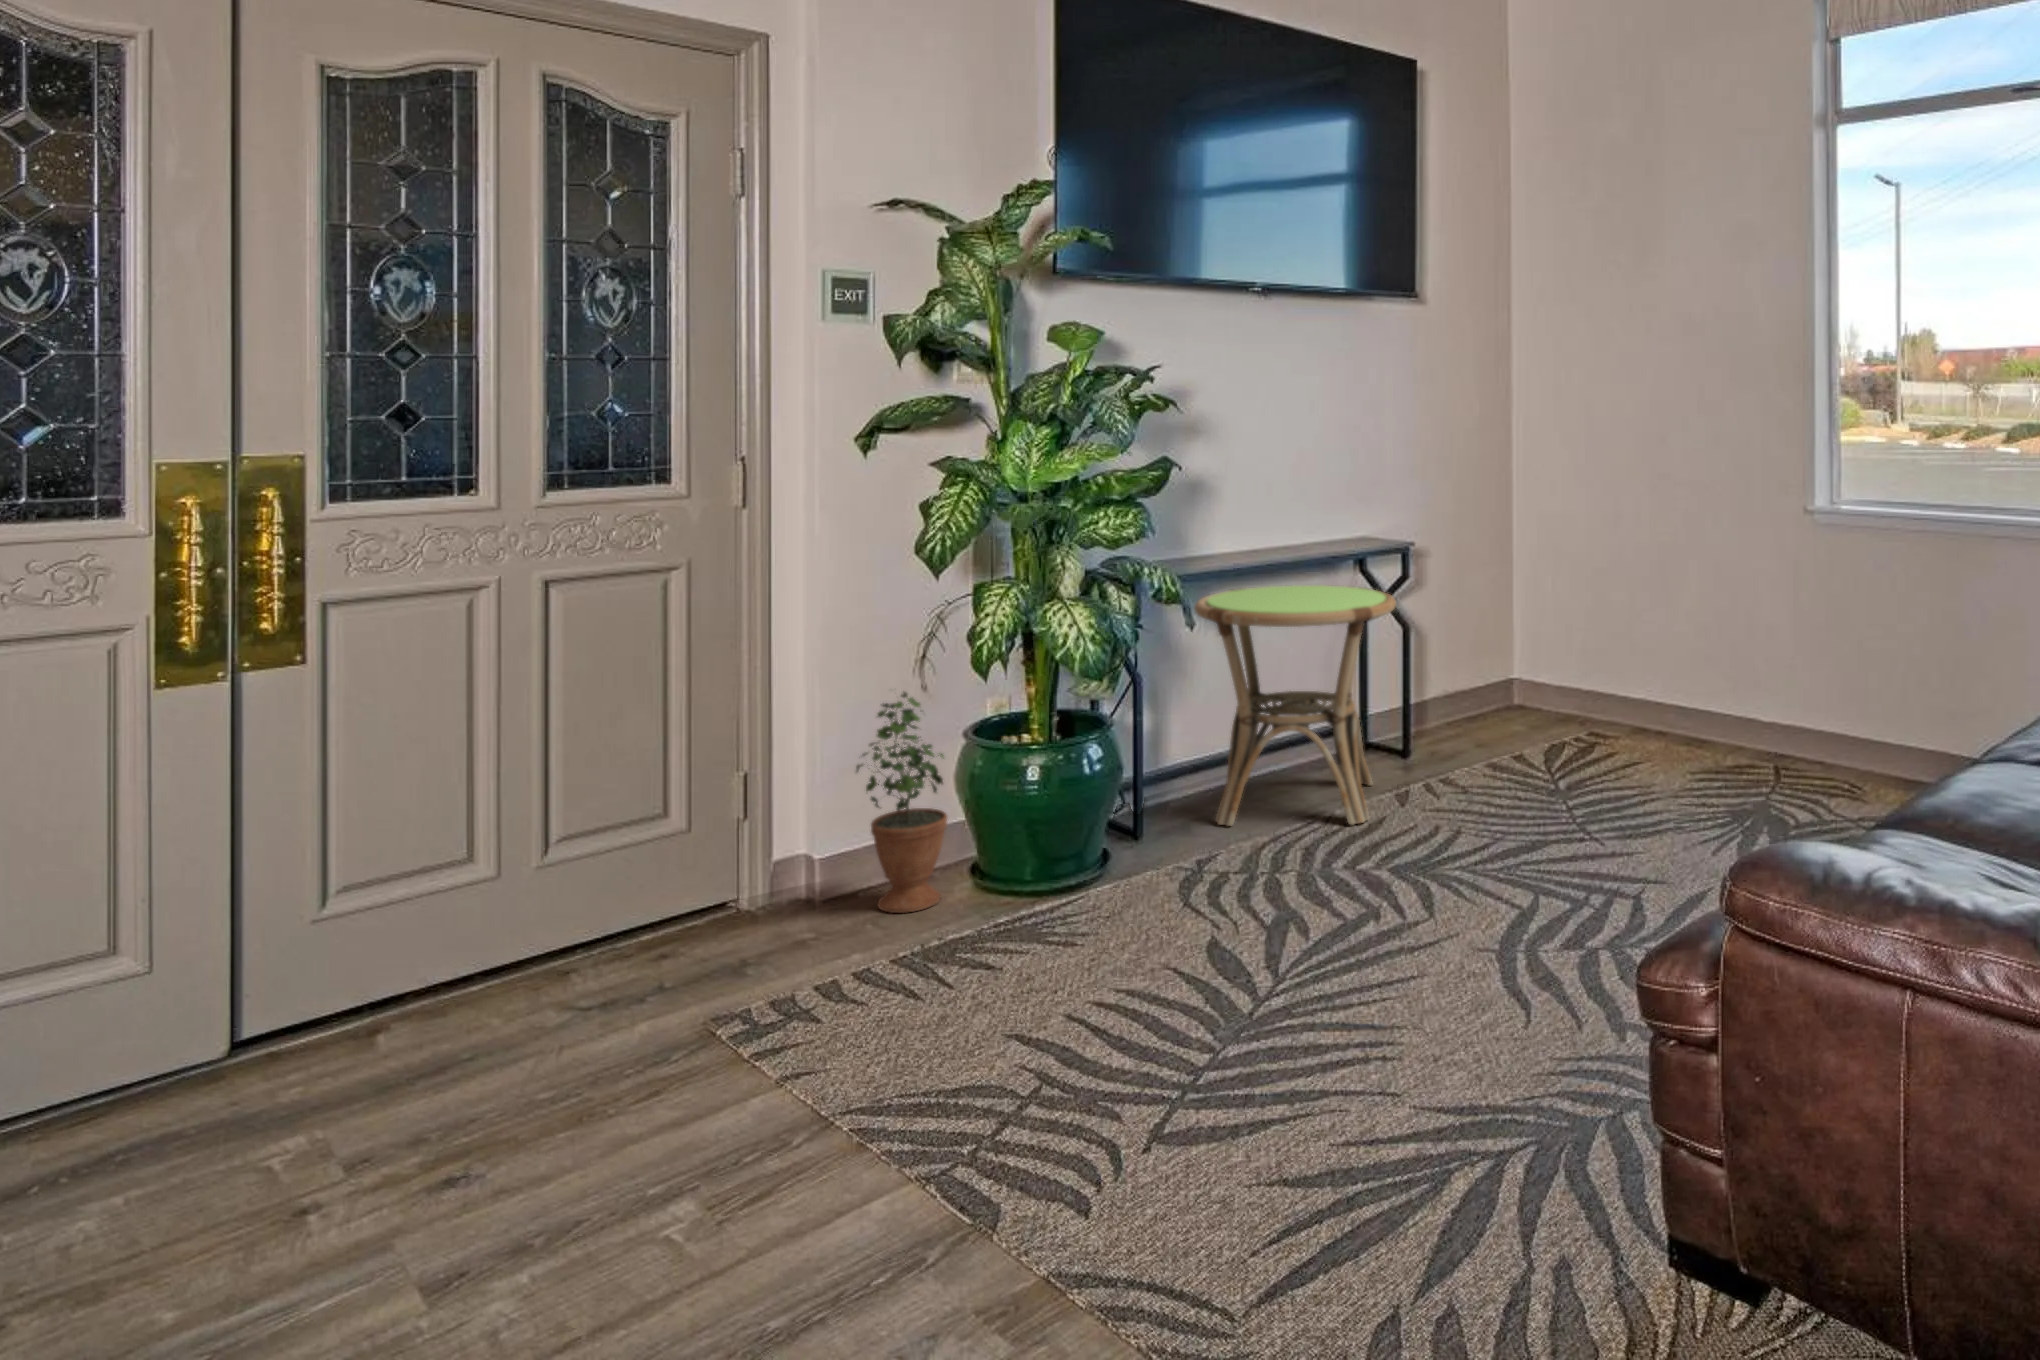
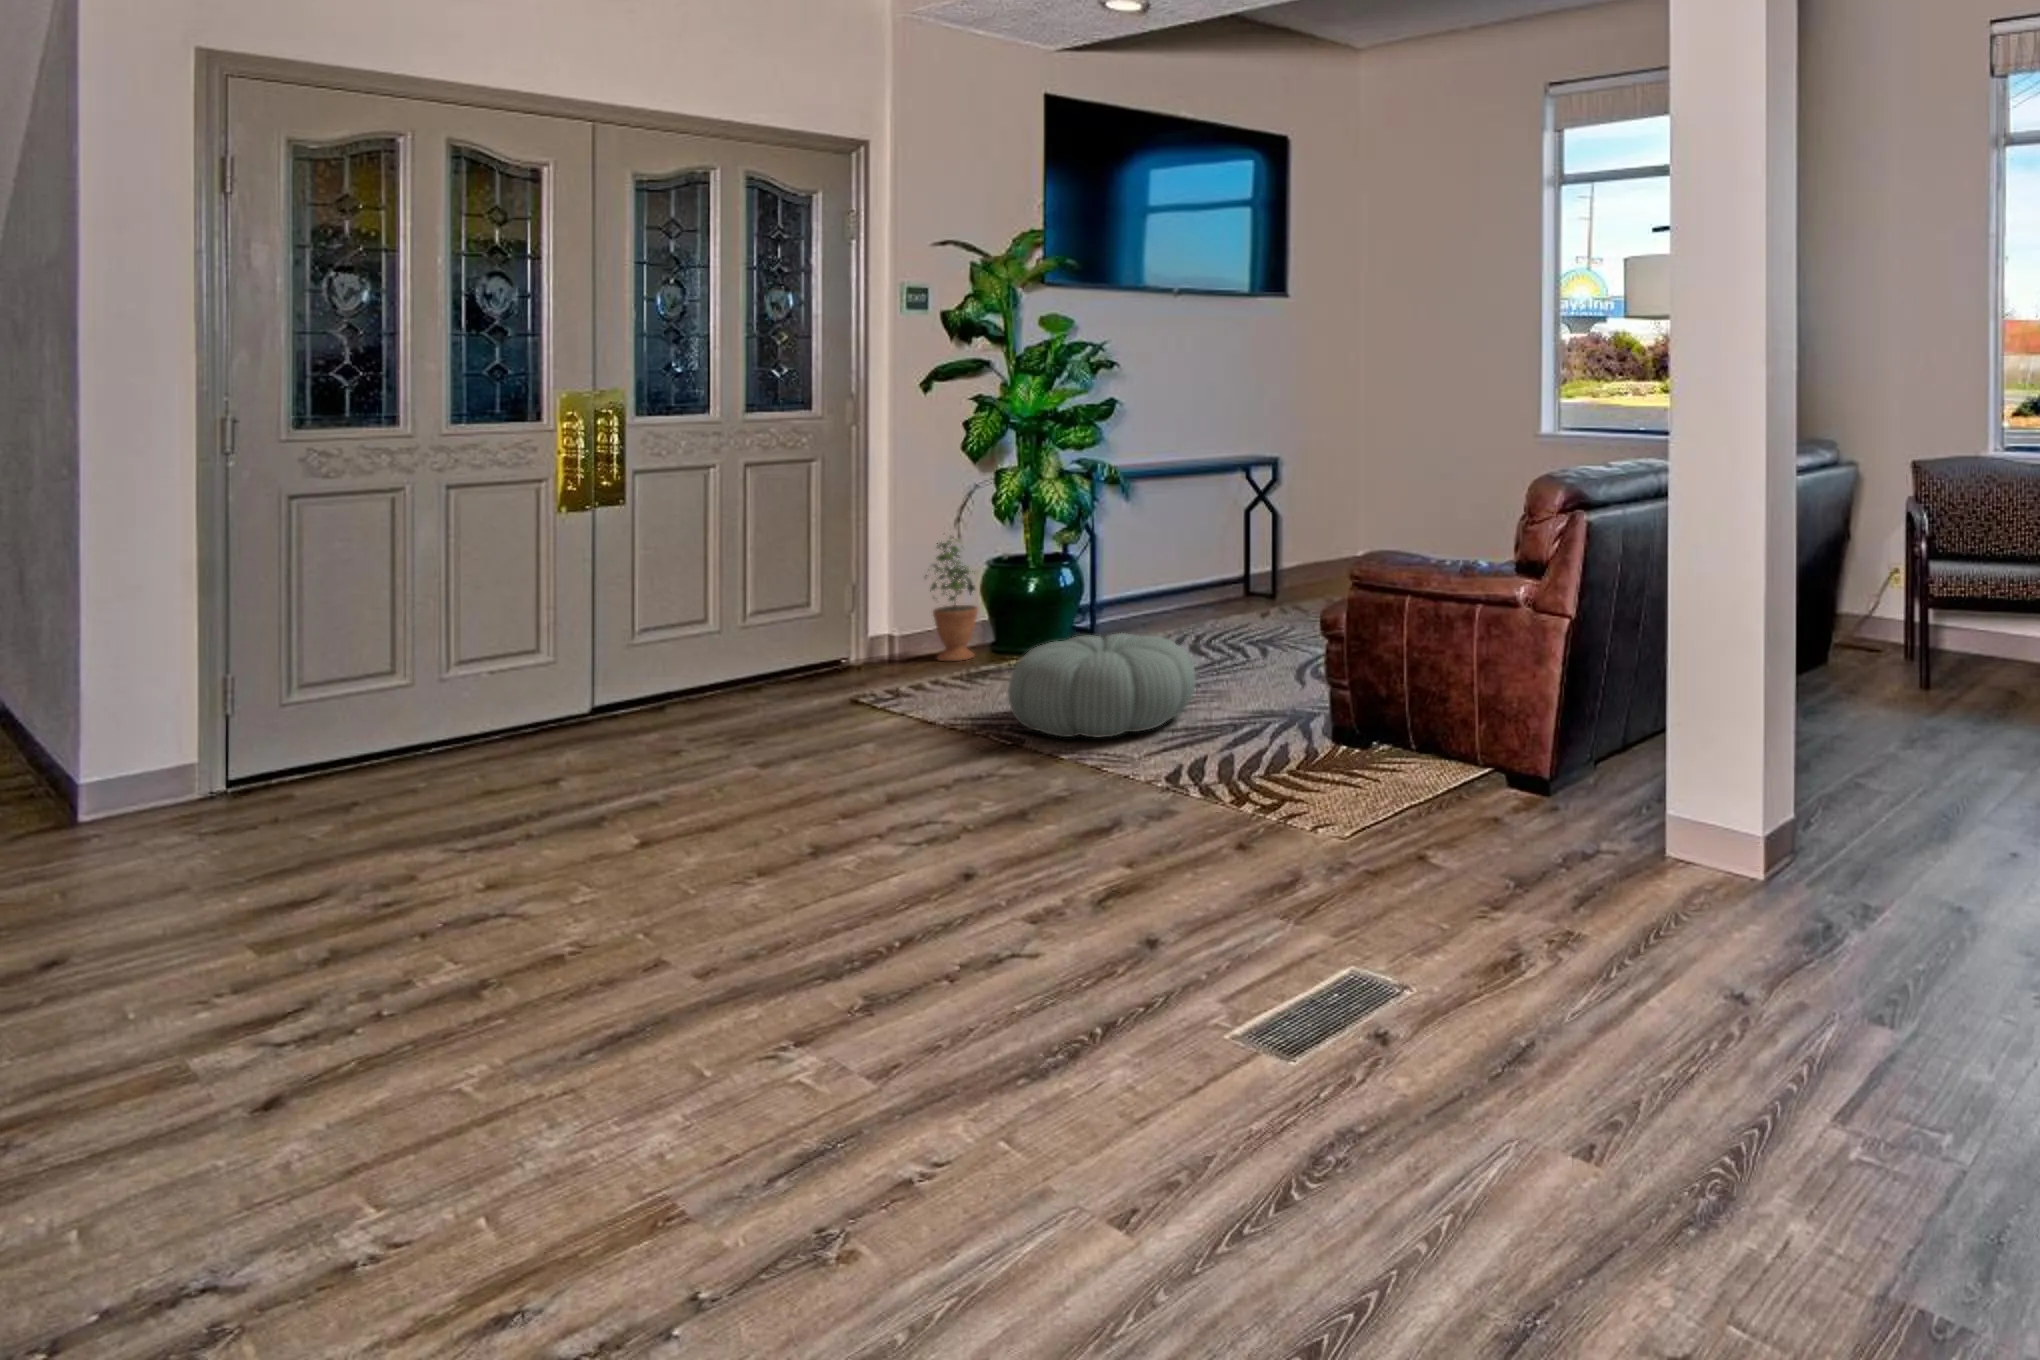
side table: present [1195,585,1396,826] -> none [1131,484,1261,626]
pouf: none [967,931,1341,1213] -> present [1008,633,1196,737]

